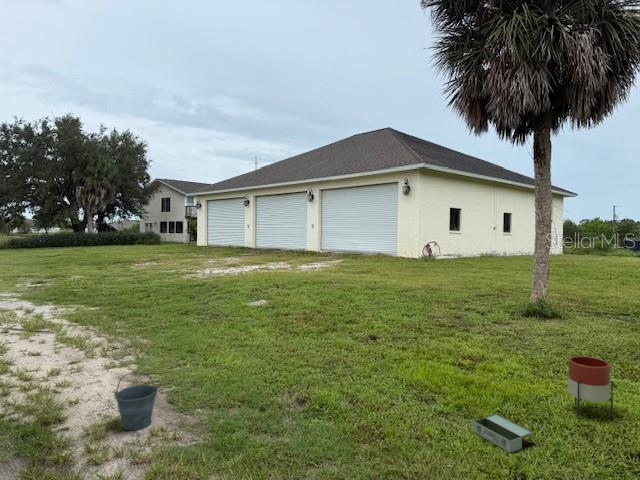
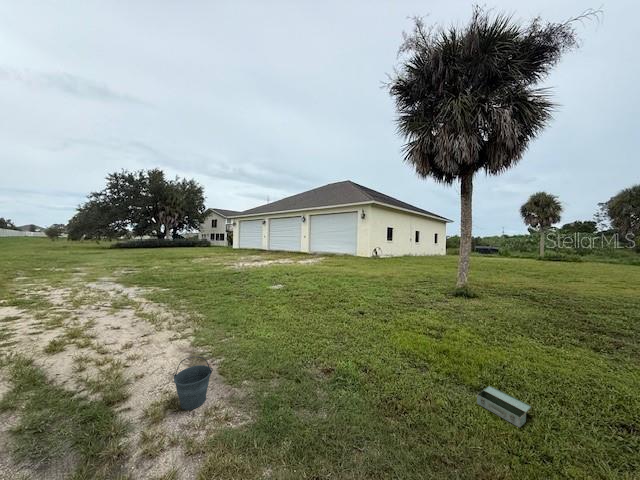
planter: present [568,356,613,419] -> none [531,335,570,386]

